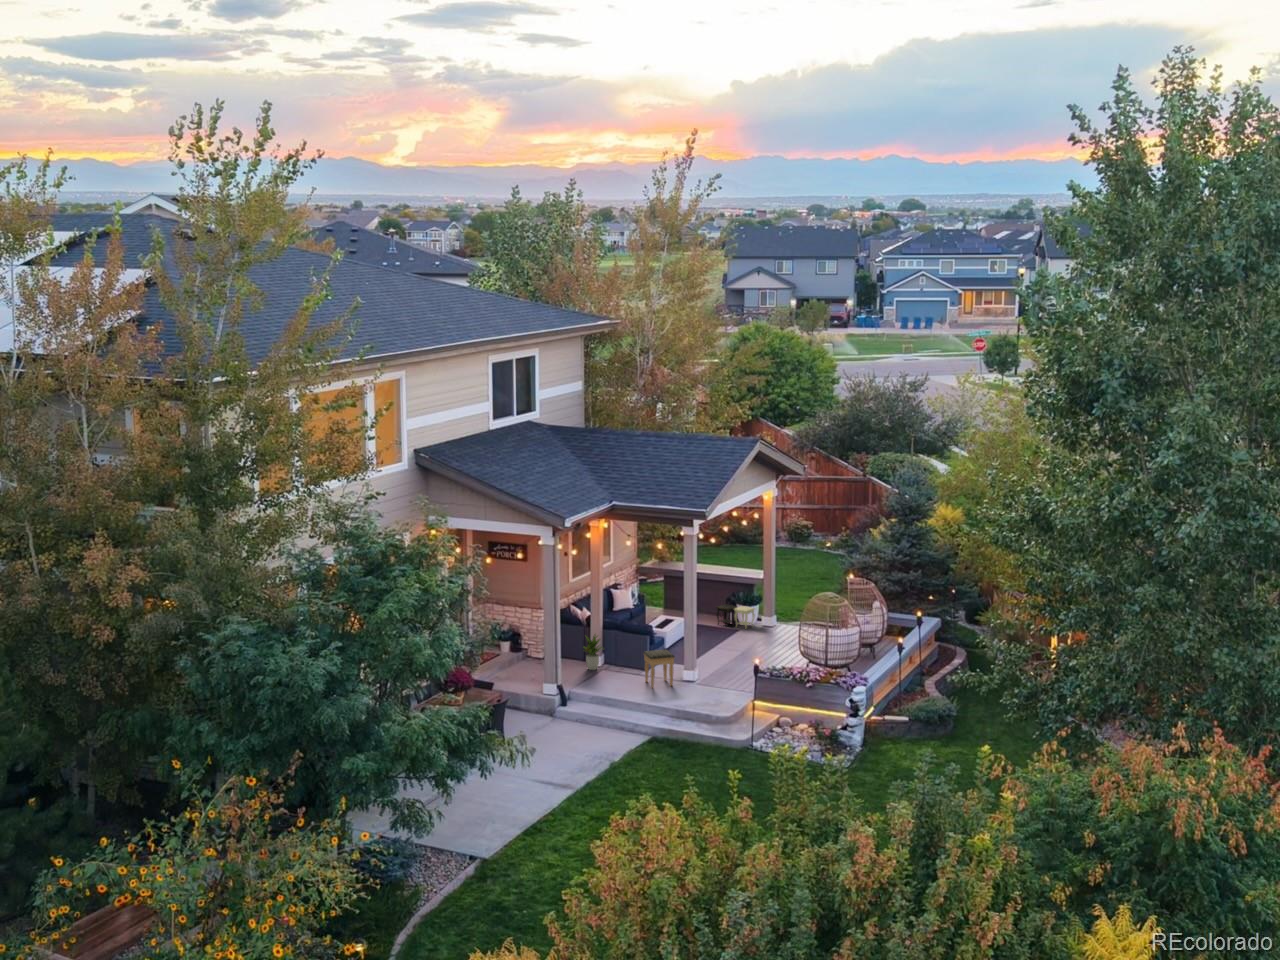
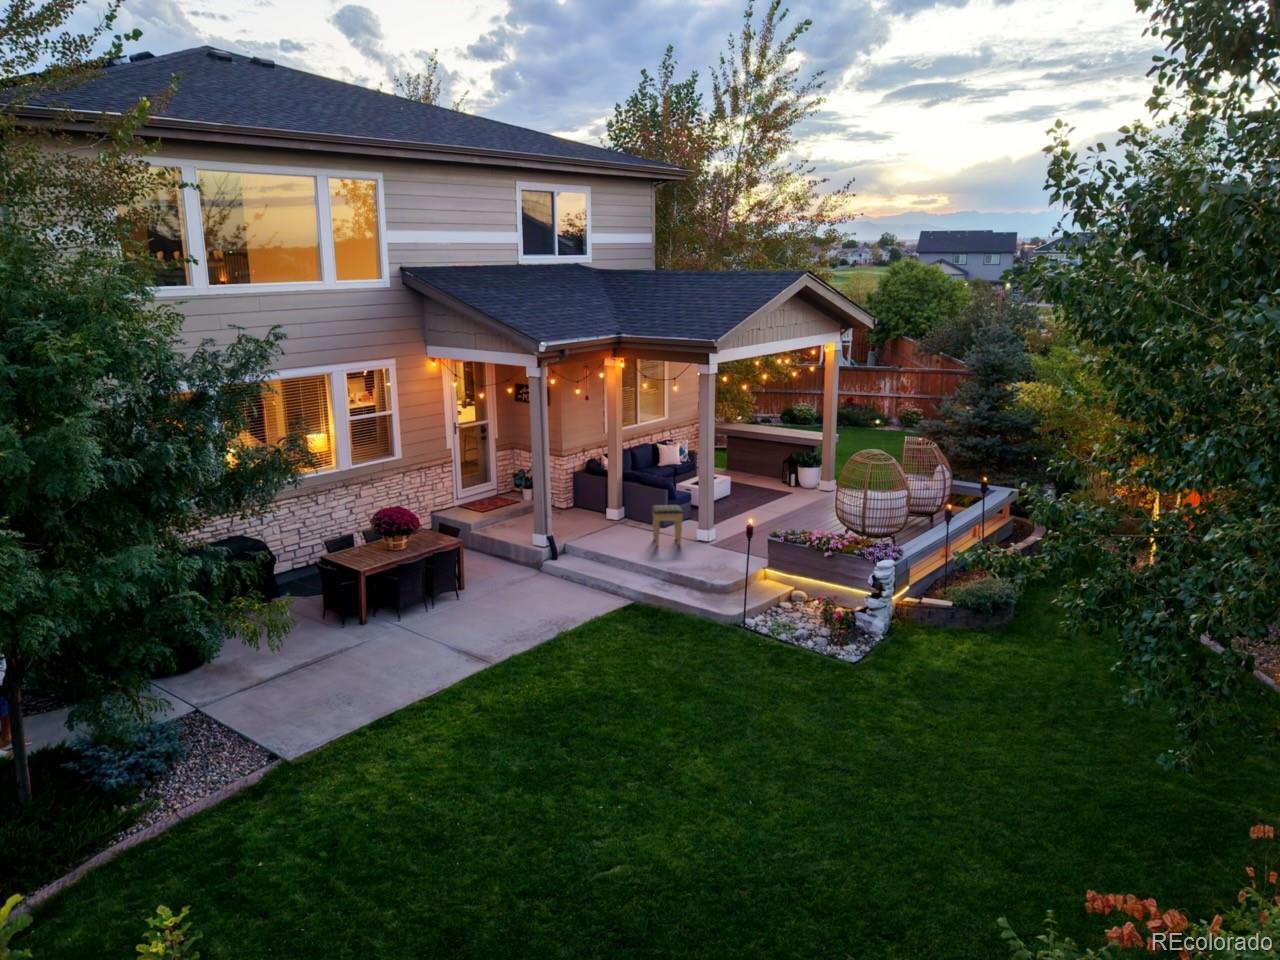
side table: present [717,604,755,626] -> none [765,465,807,492]
potted plant: present [584,635,602,670] -> none [593,483,620,523]

